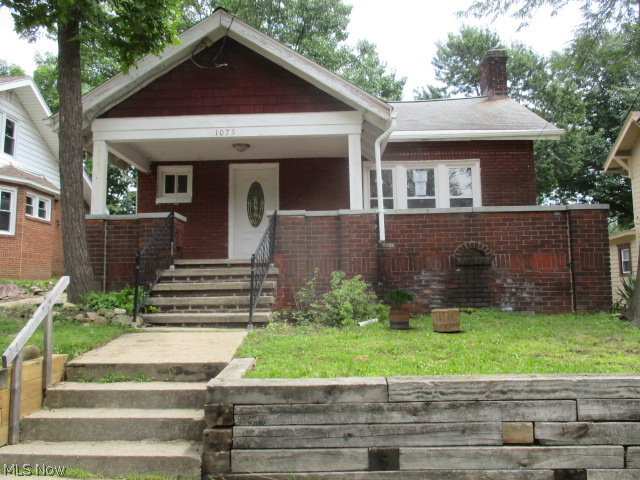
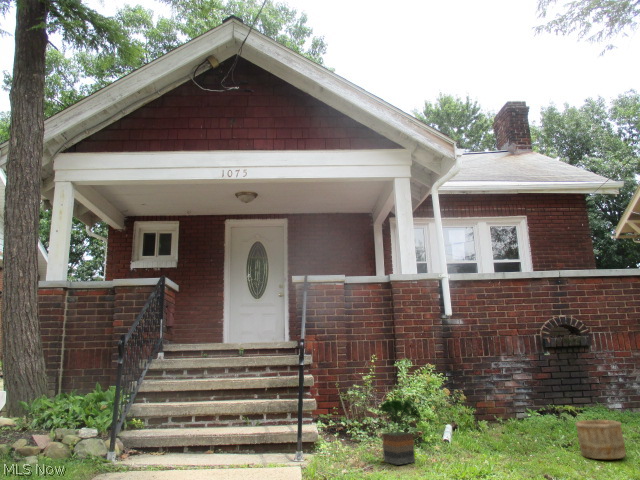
potted tree: present [387,291,414,329] -> present [377,400,421,465]

